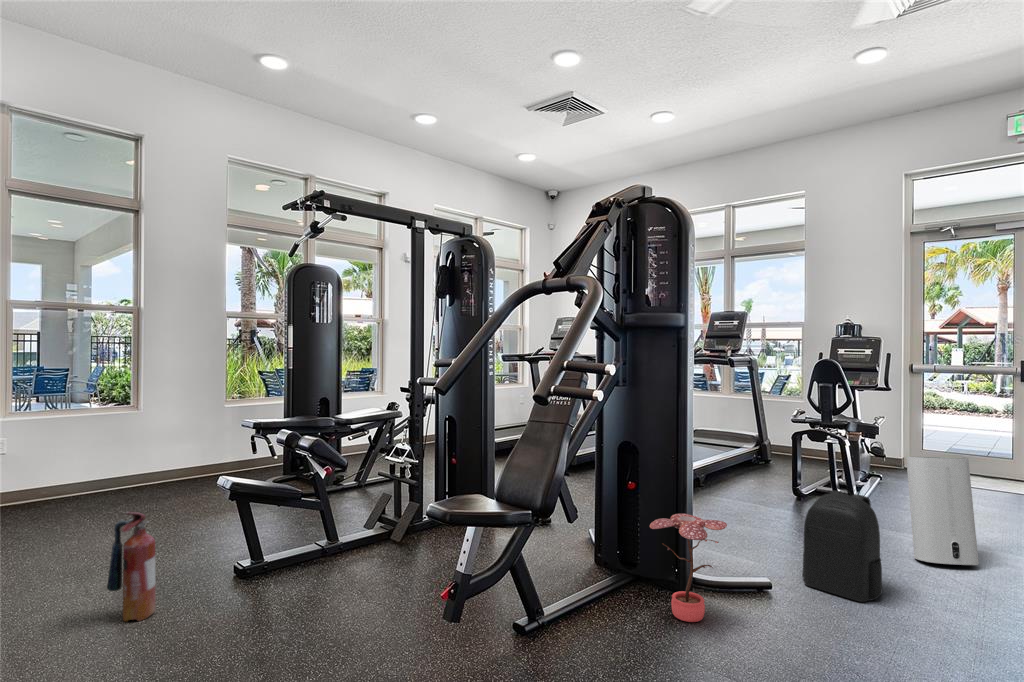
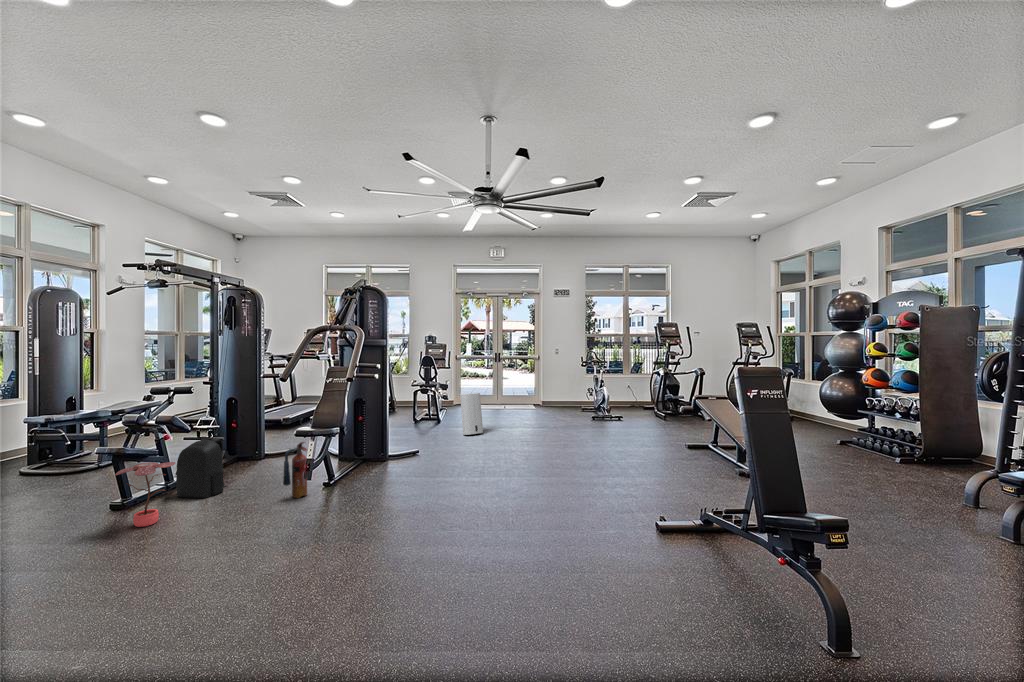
backpack: present [802,490,882,602] -> present [176,437,225,498]
fire extinguisher: present [107,511,156,622] -> present [283,442,307,498]
potted plant: present [650,514,727,622] -> present [115,462,175,527]

